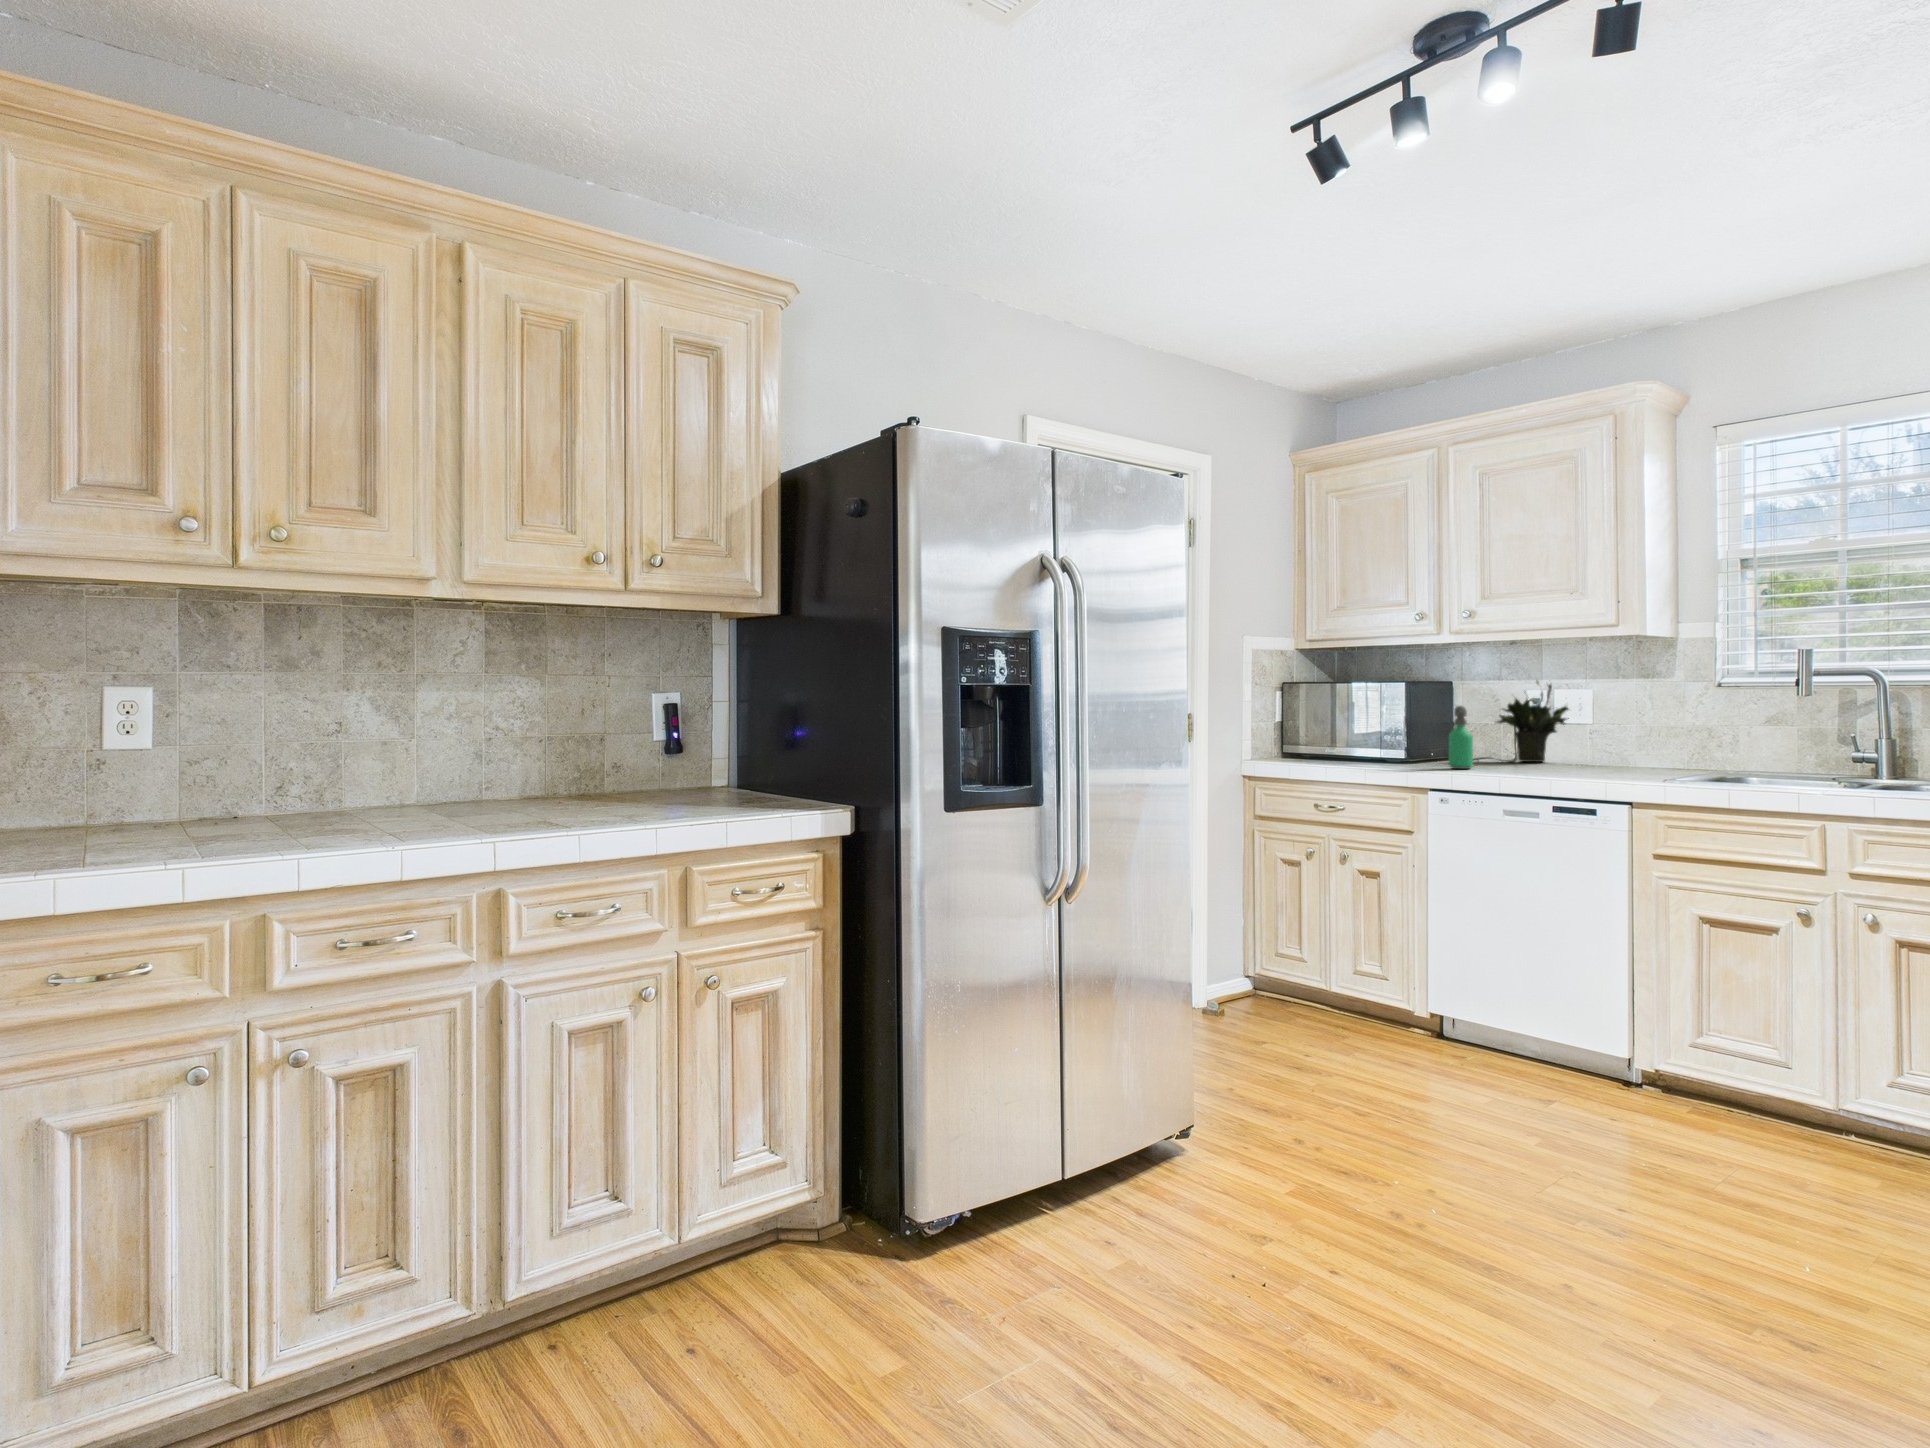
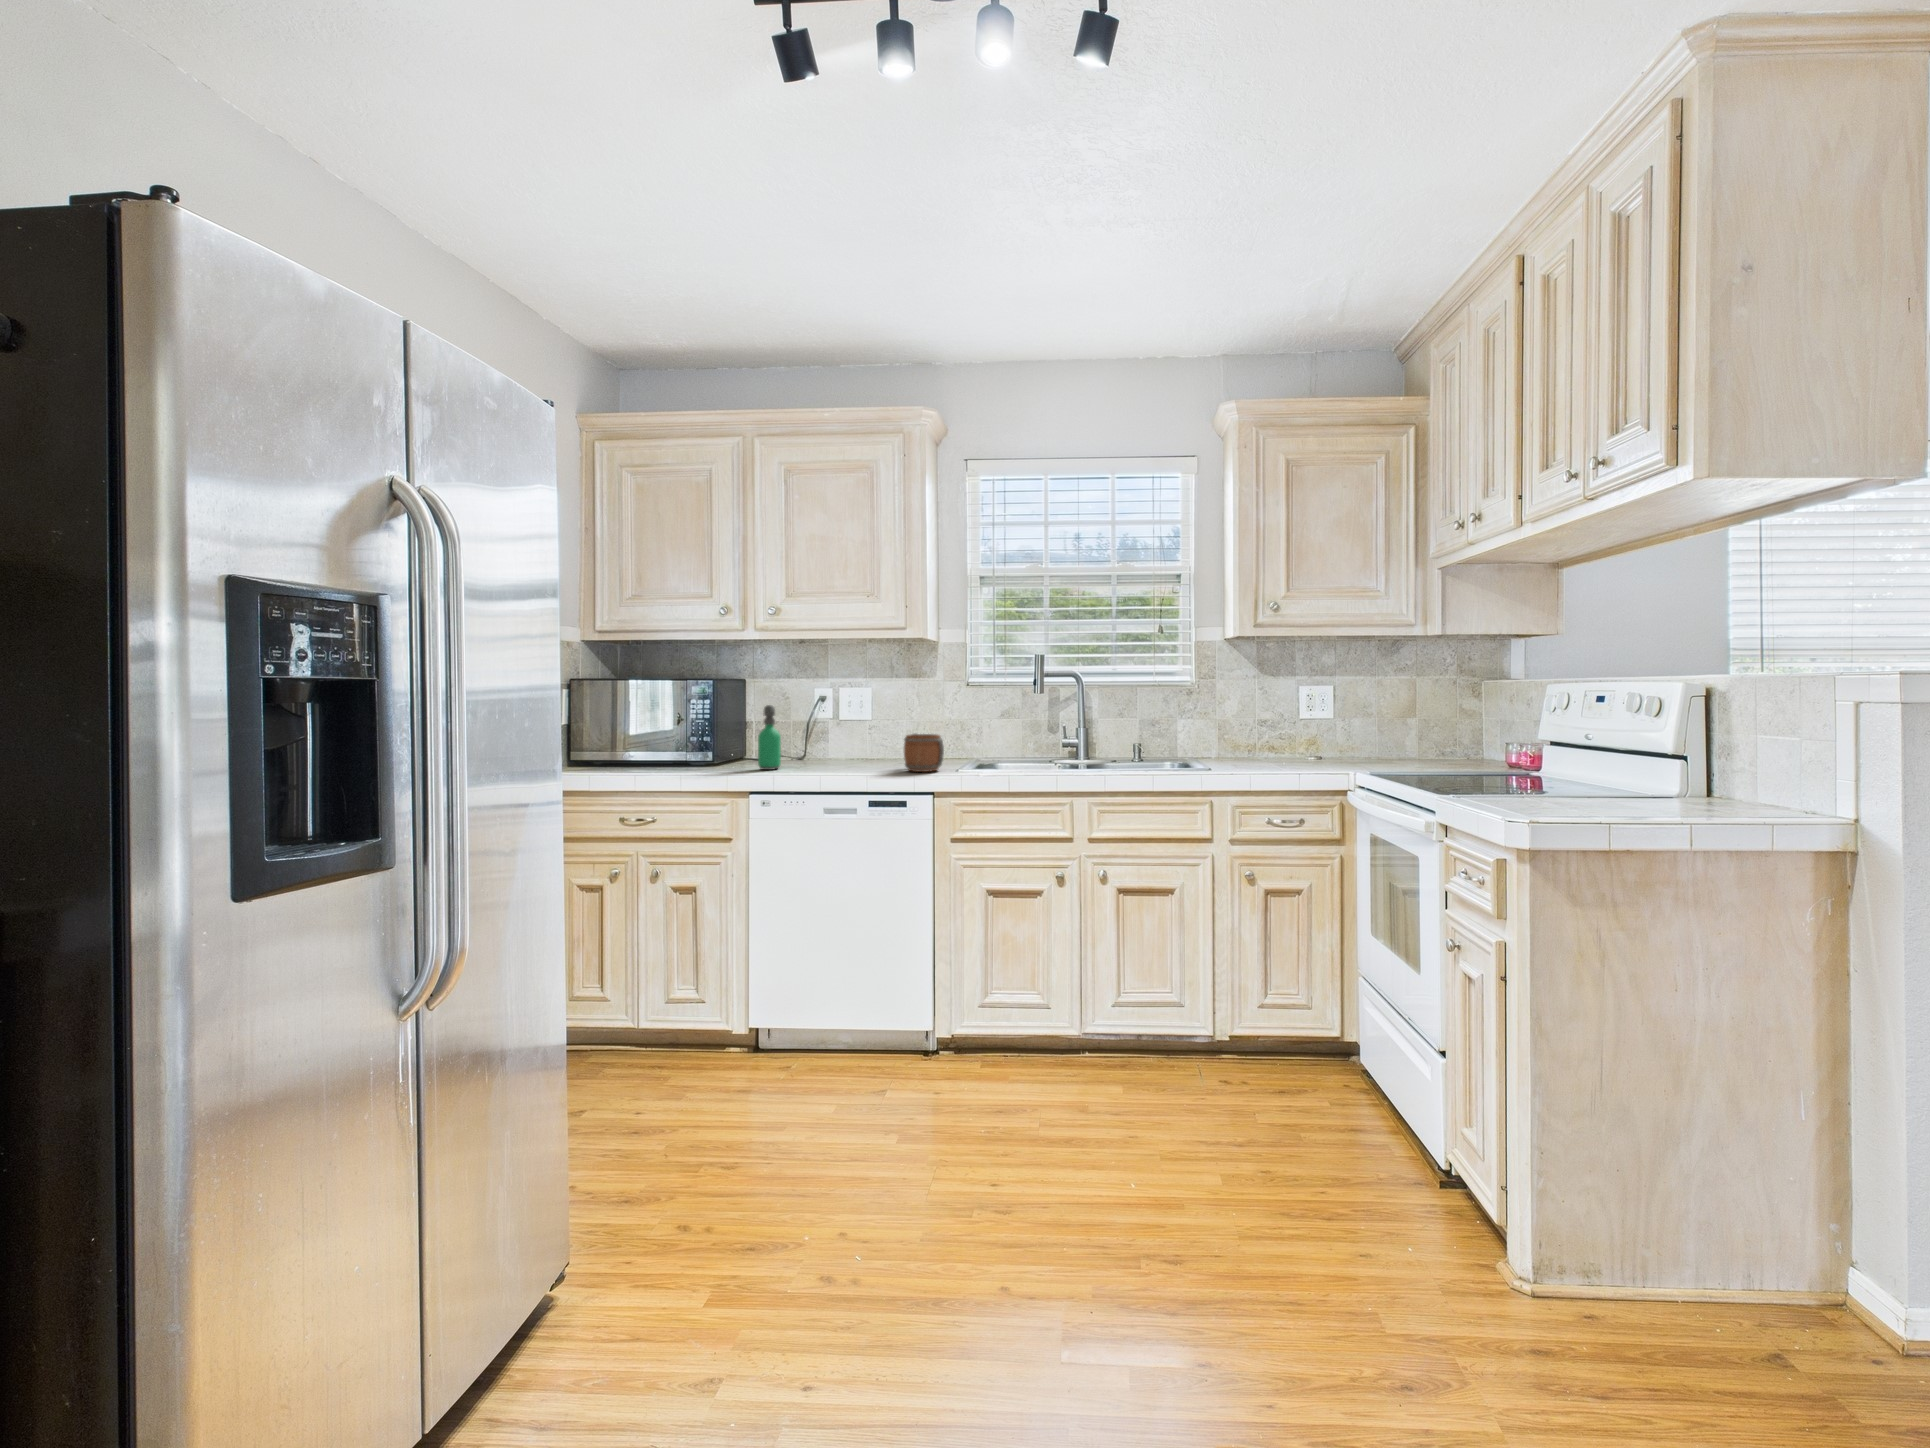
potted plant: present [1496,681,1569,762] -> none [788,679,871,759]
mug: none [1603,738,1654,779] -> present [904,733,944,772]

